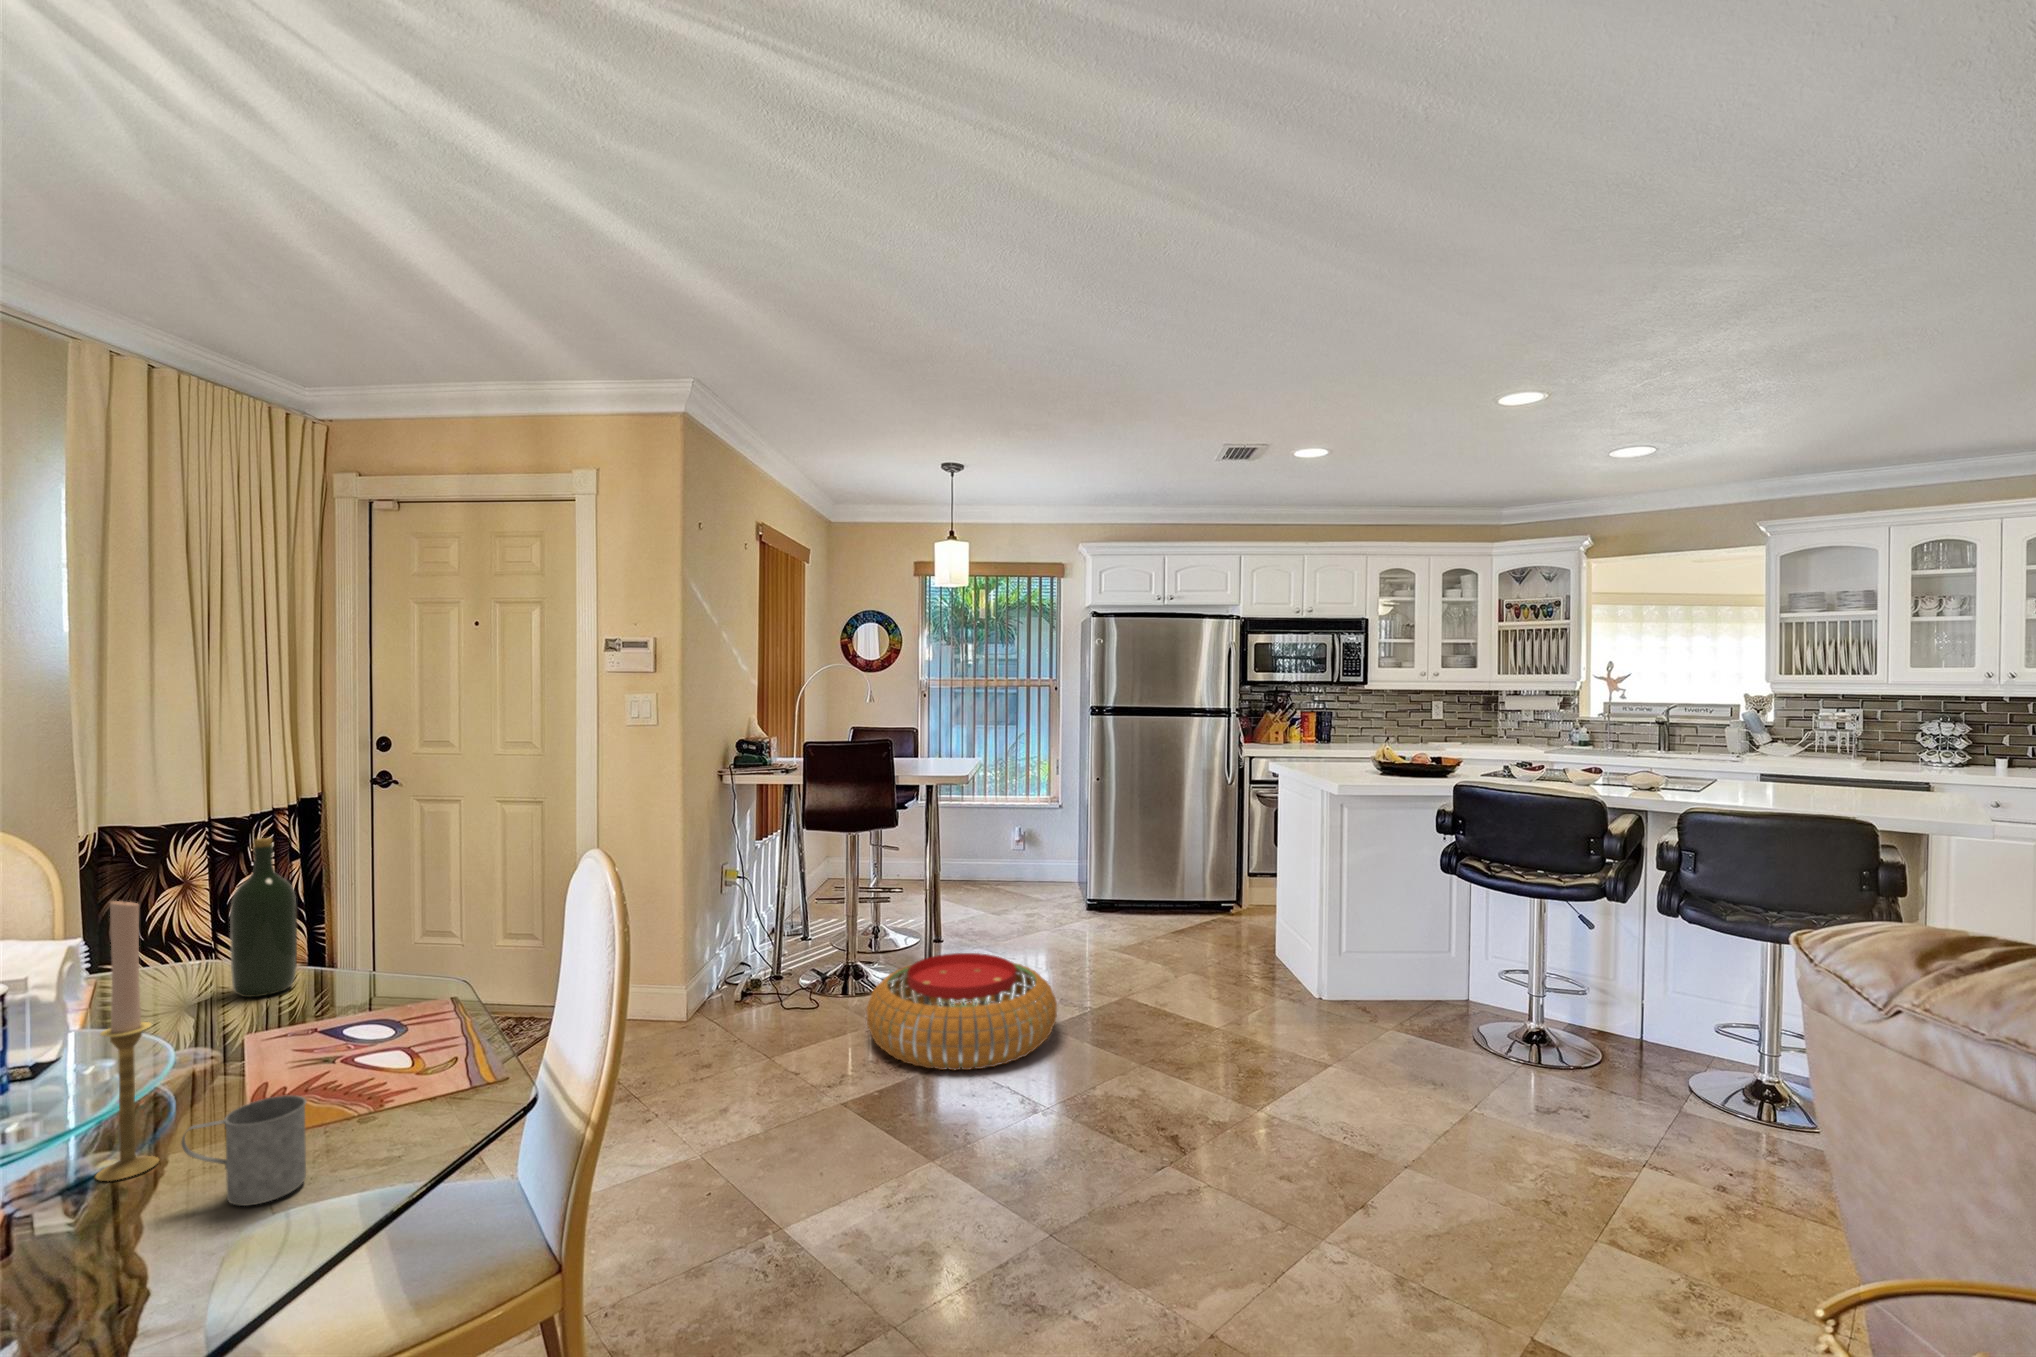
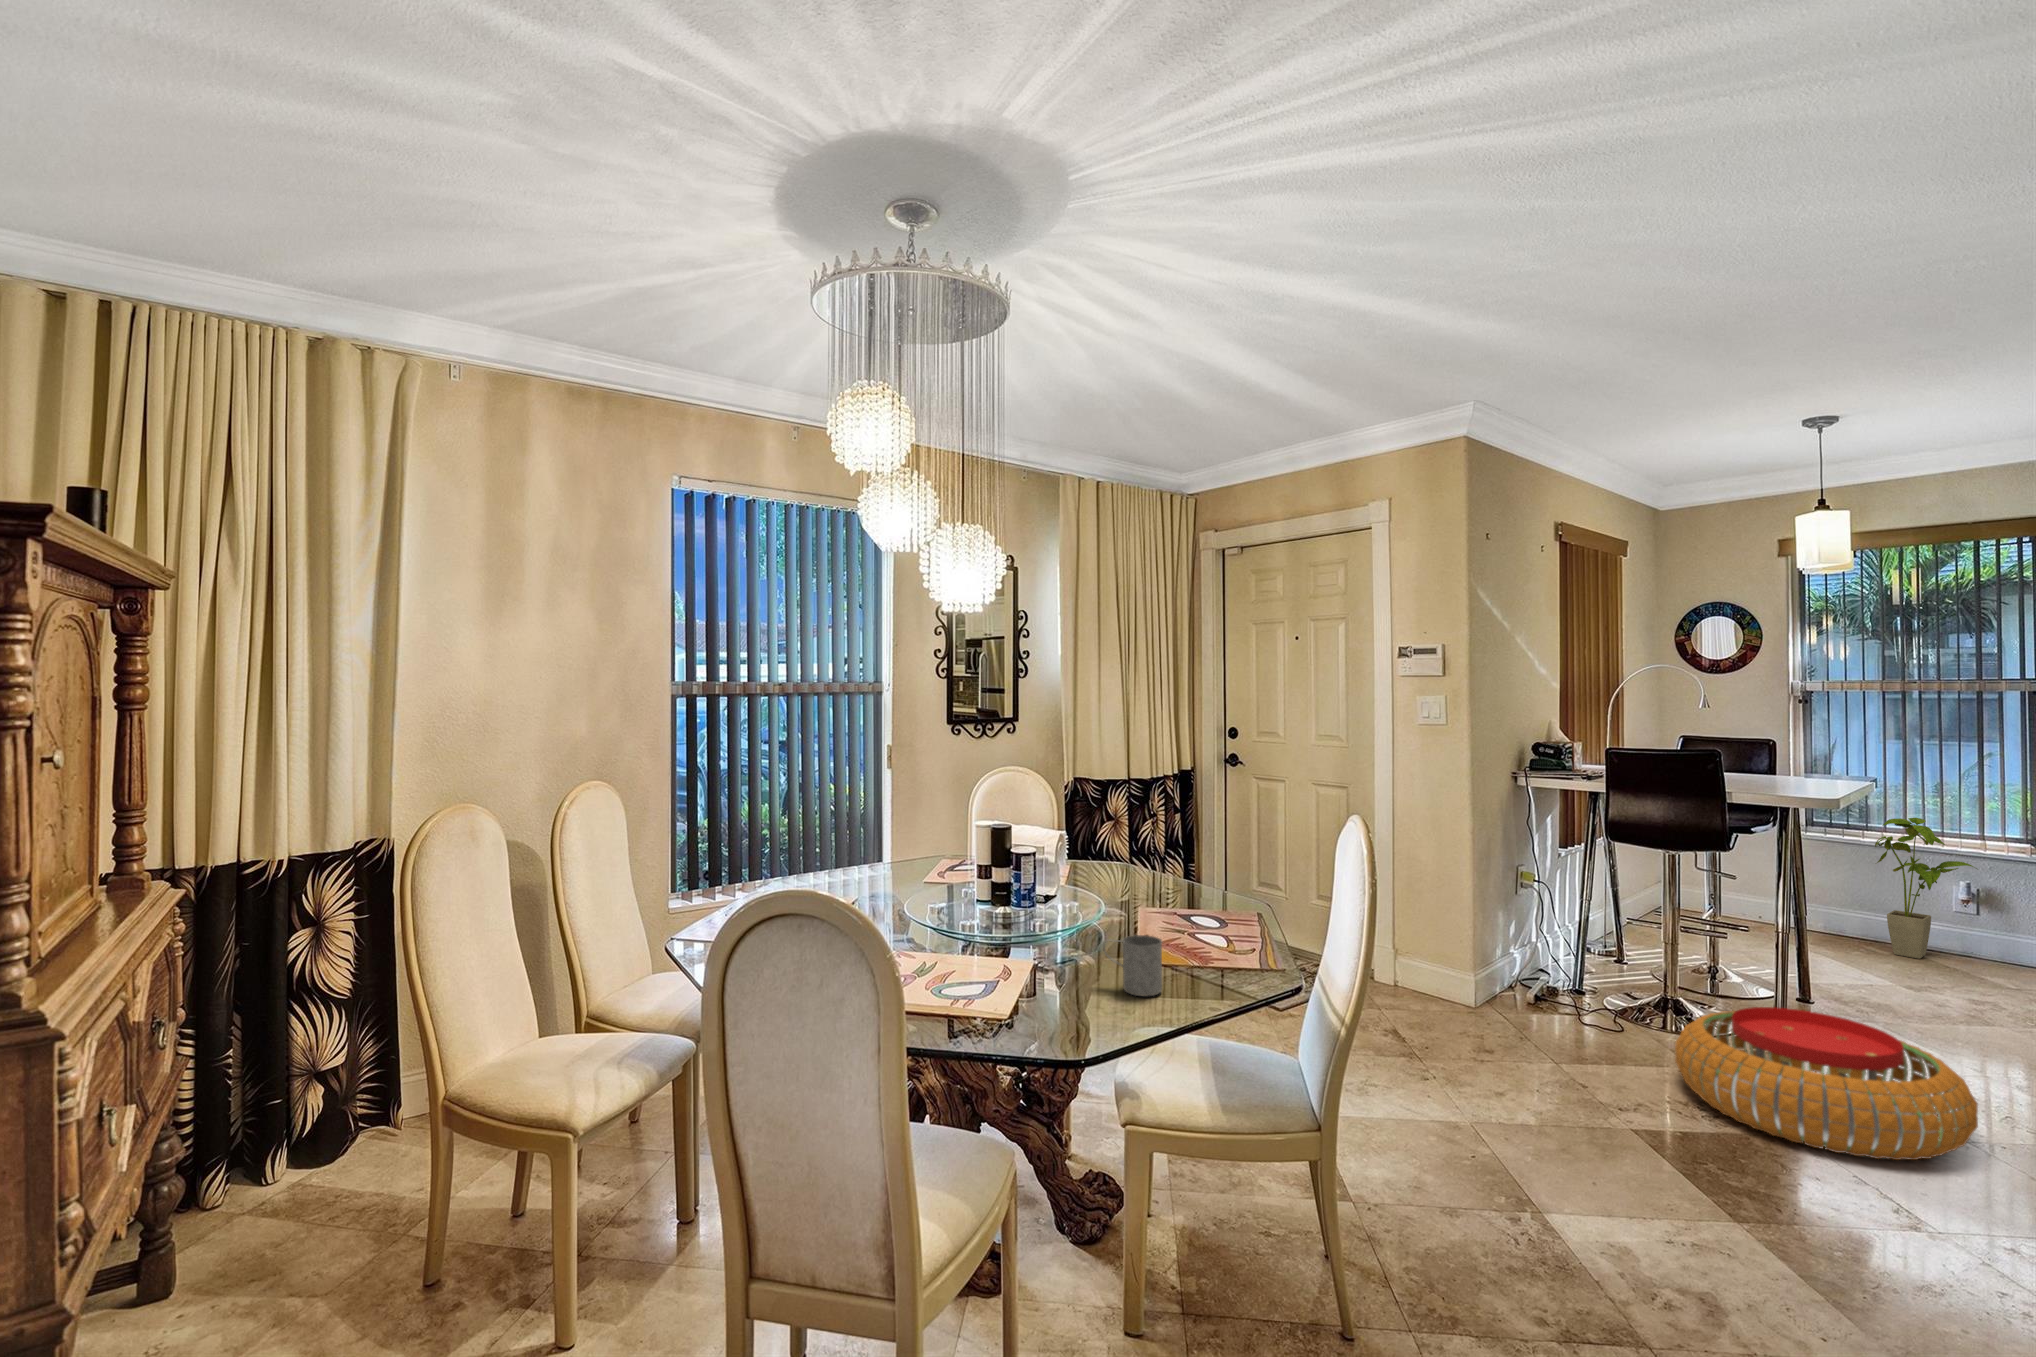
house plant: none [971,780,1028,887] -> present [1875,818,1977,959]
wine bottle: present [230,838,297,997] -> none [1133,784,1168,889]
candlestick: present [96,899,159,1181] -> none [1067,801,1095,964]

